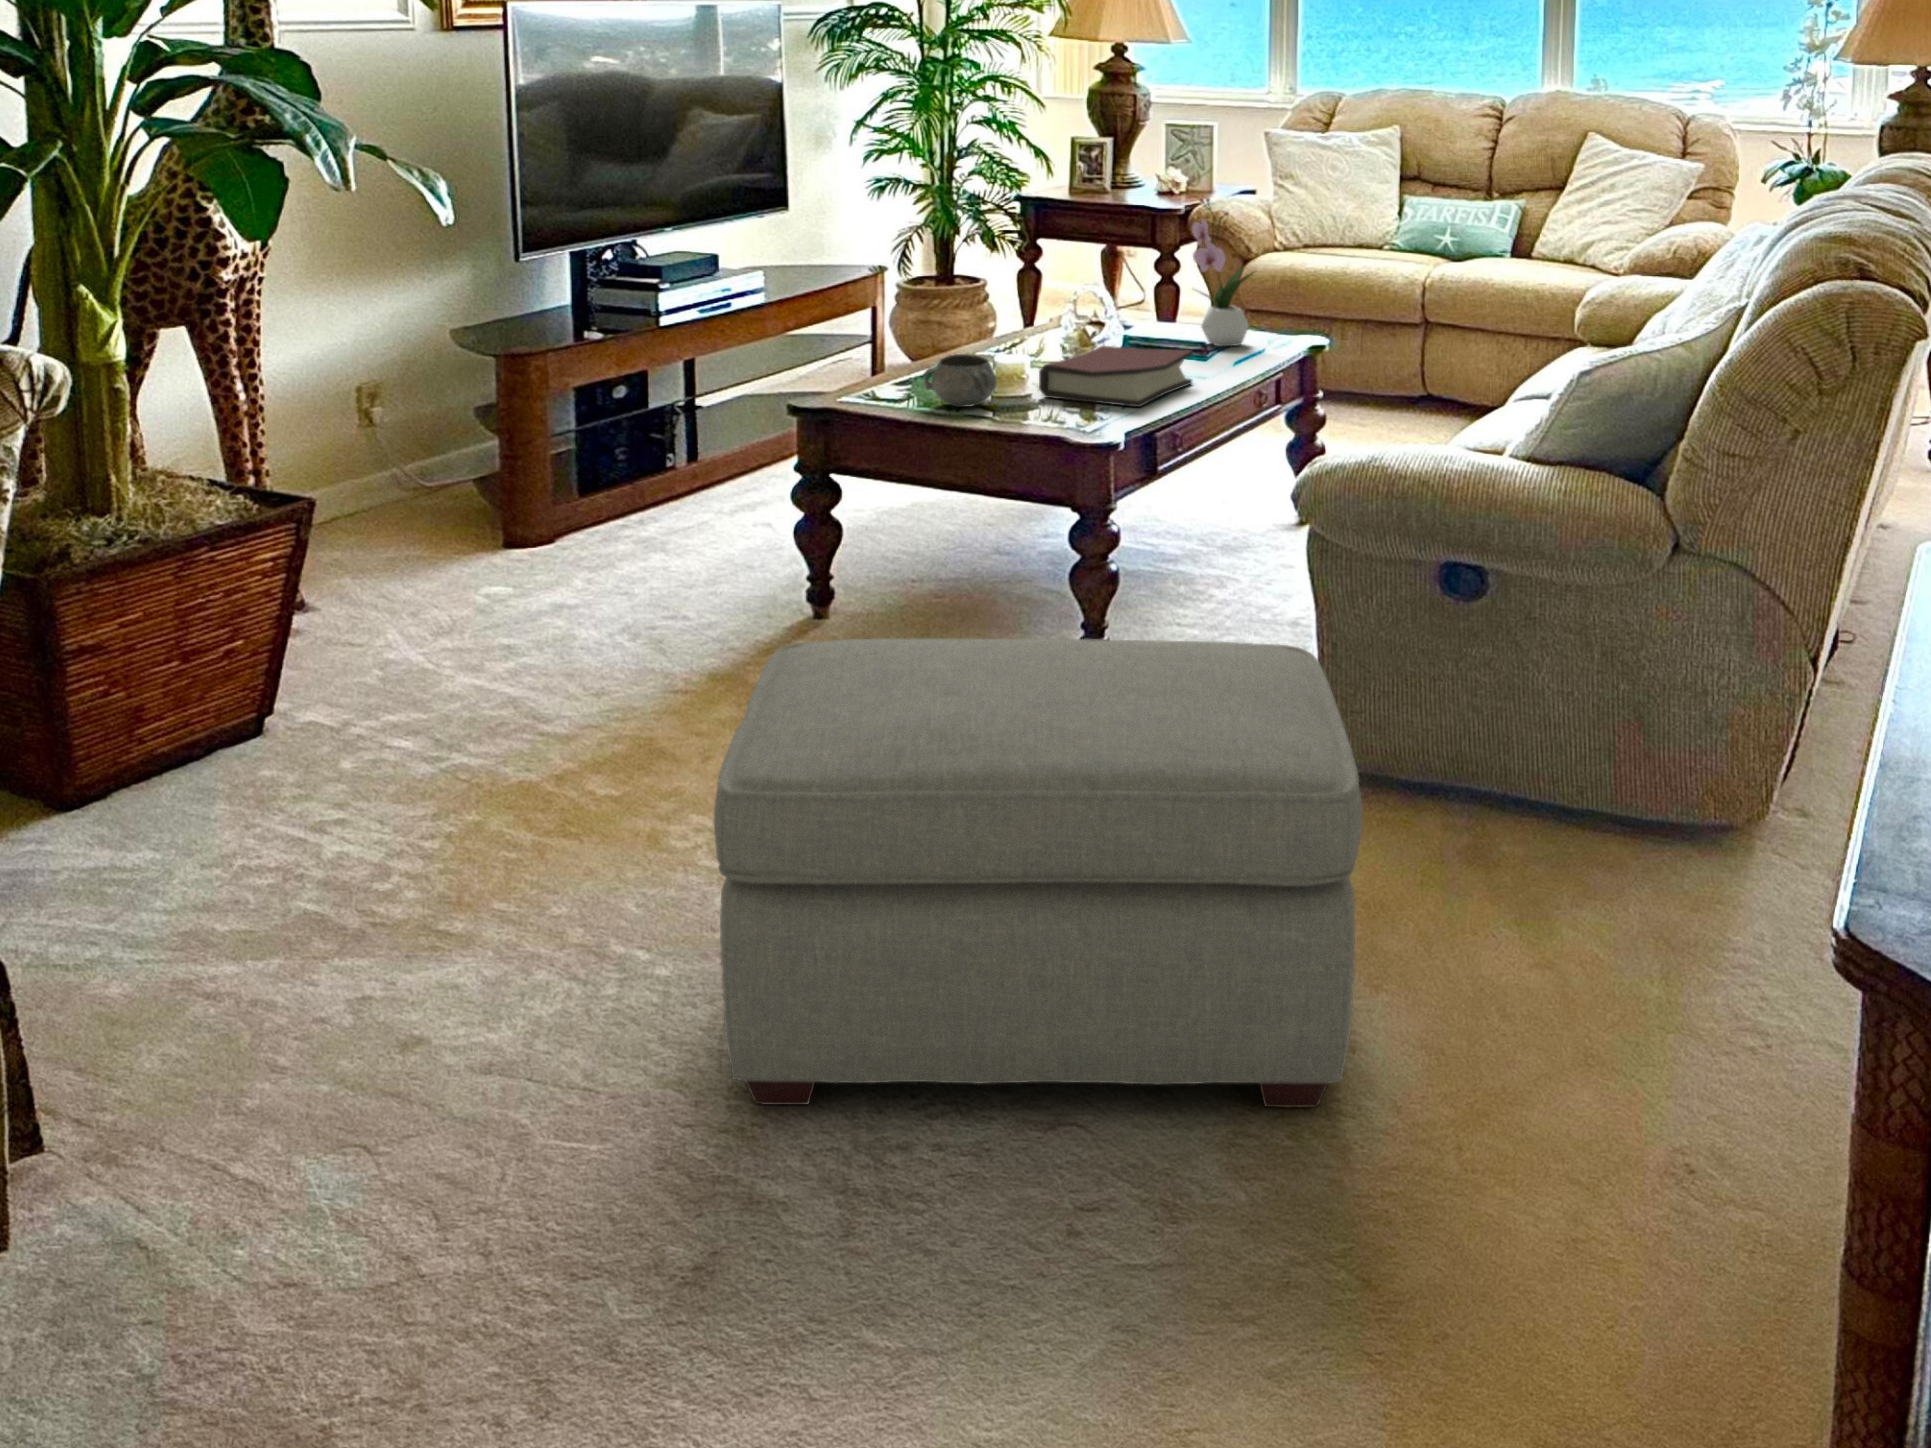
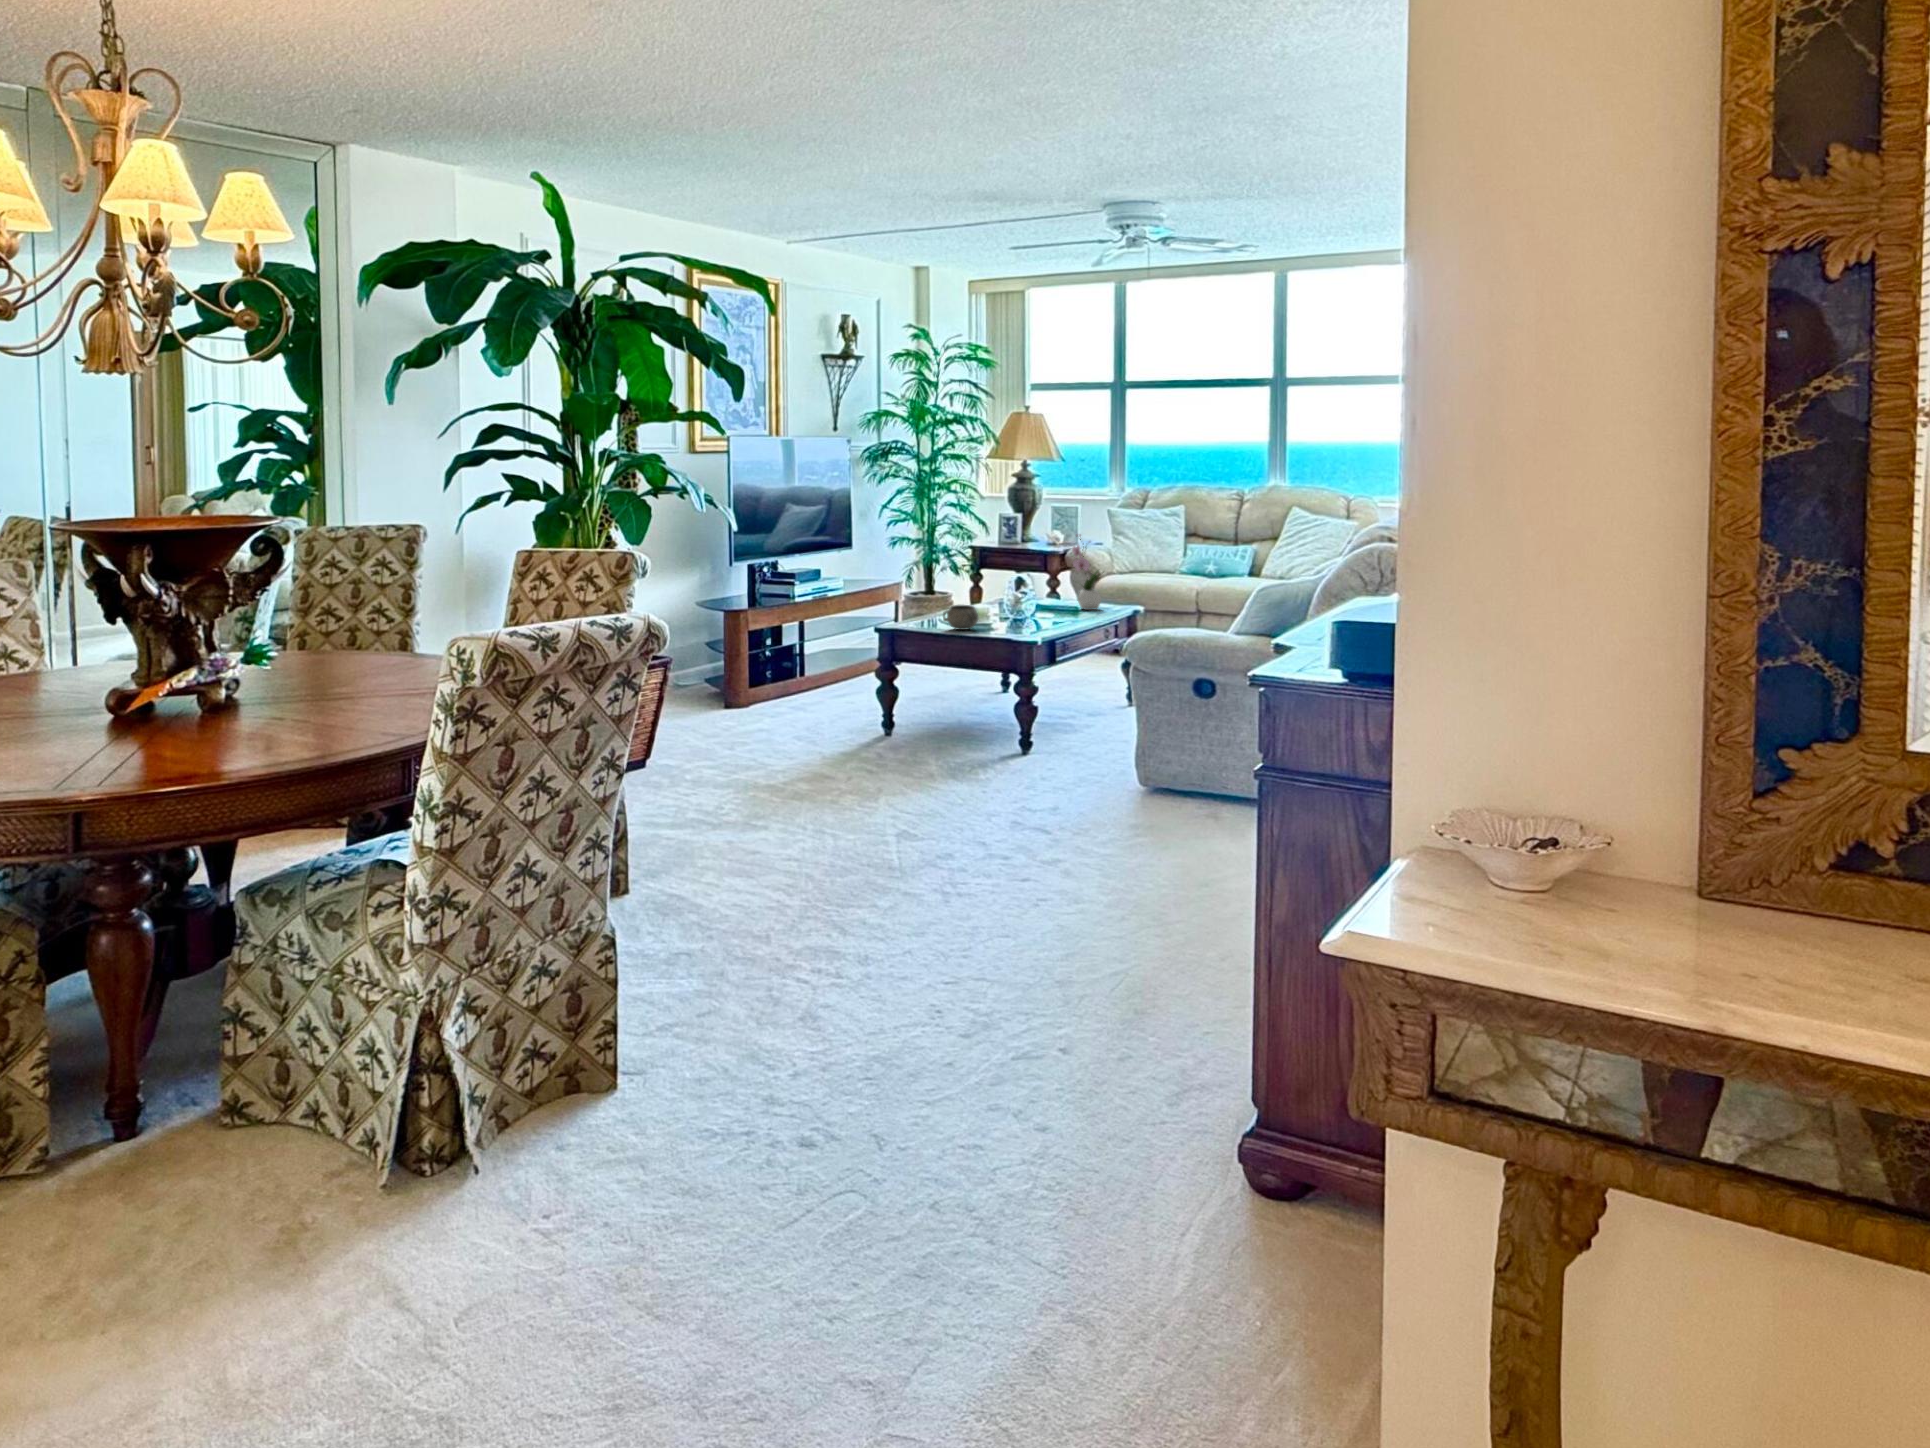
hardback book: present [1039,346,1193,407] -> none [999,605,1074,630]
ottoman: present [714,639,1362,1107] -> none [892,696,1149,871]

